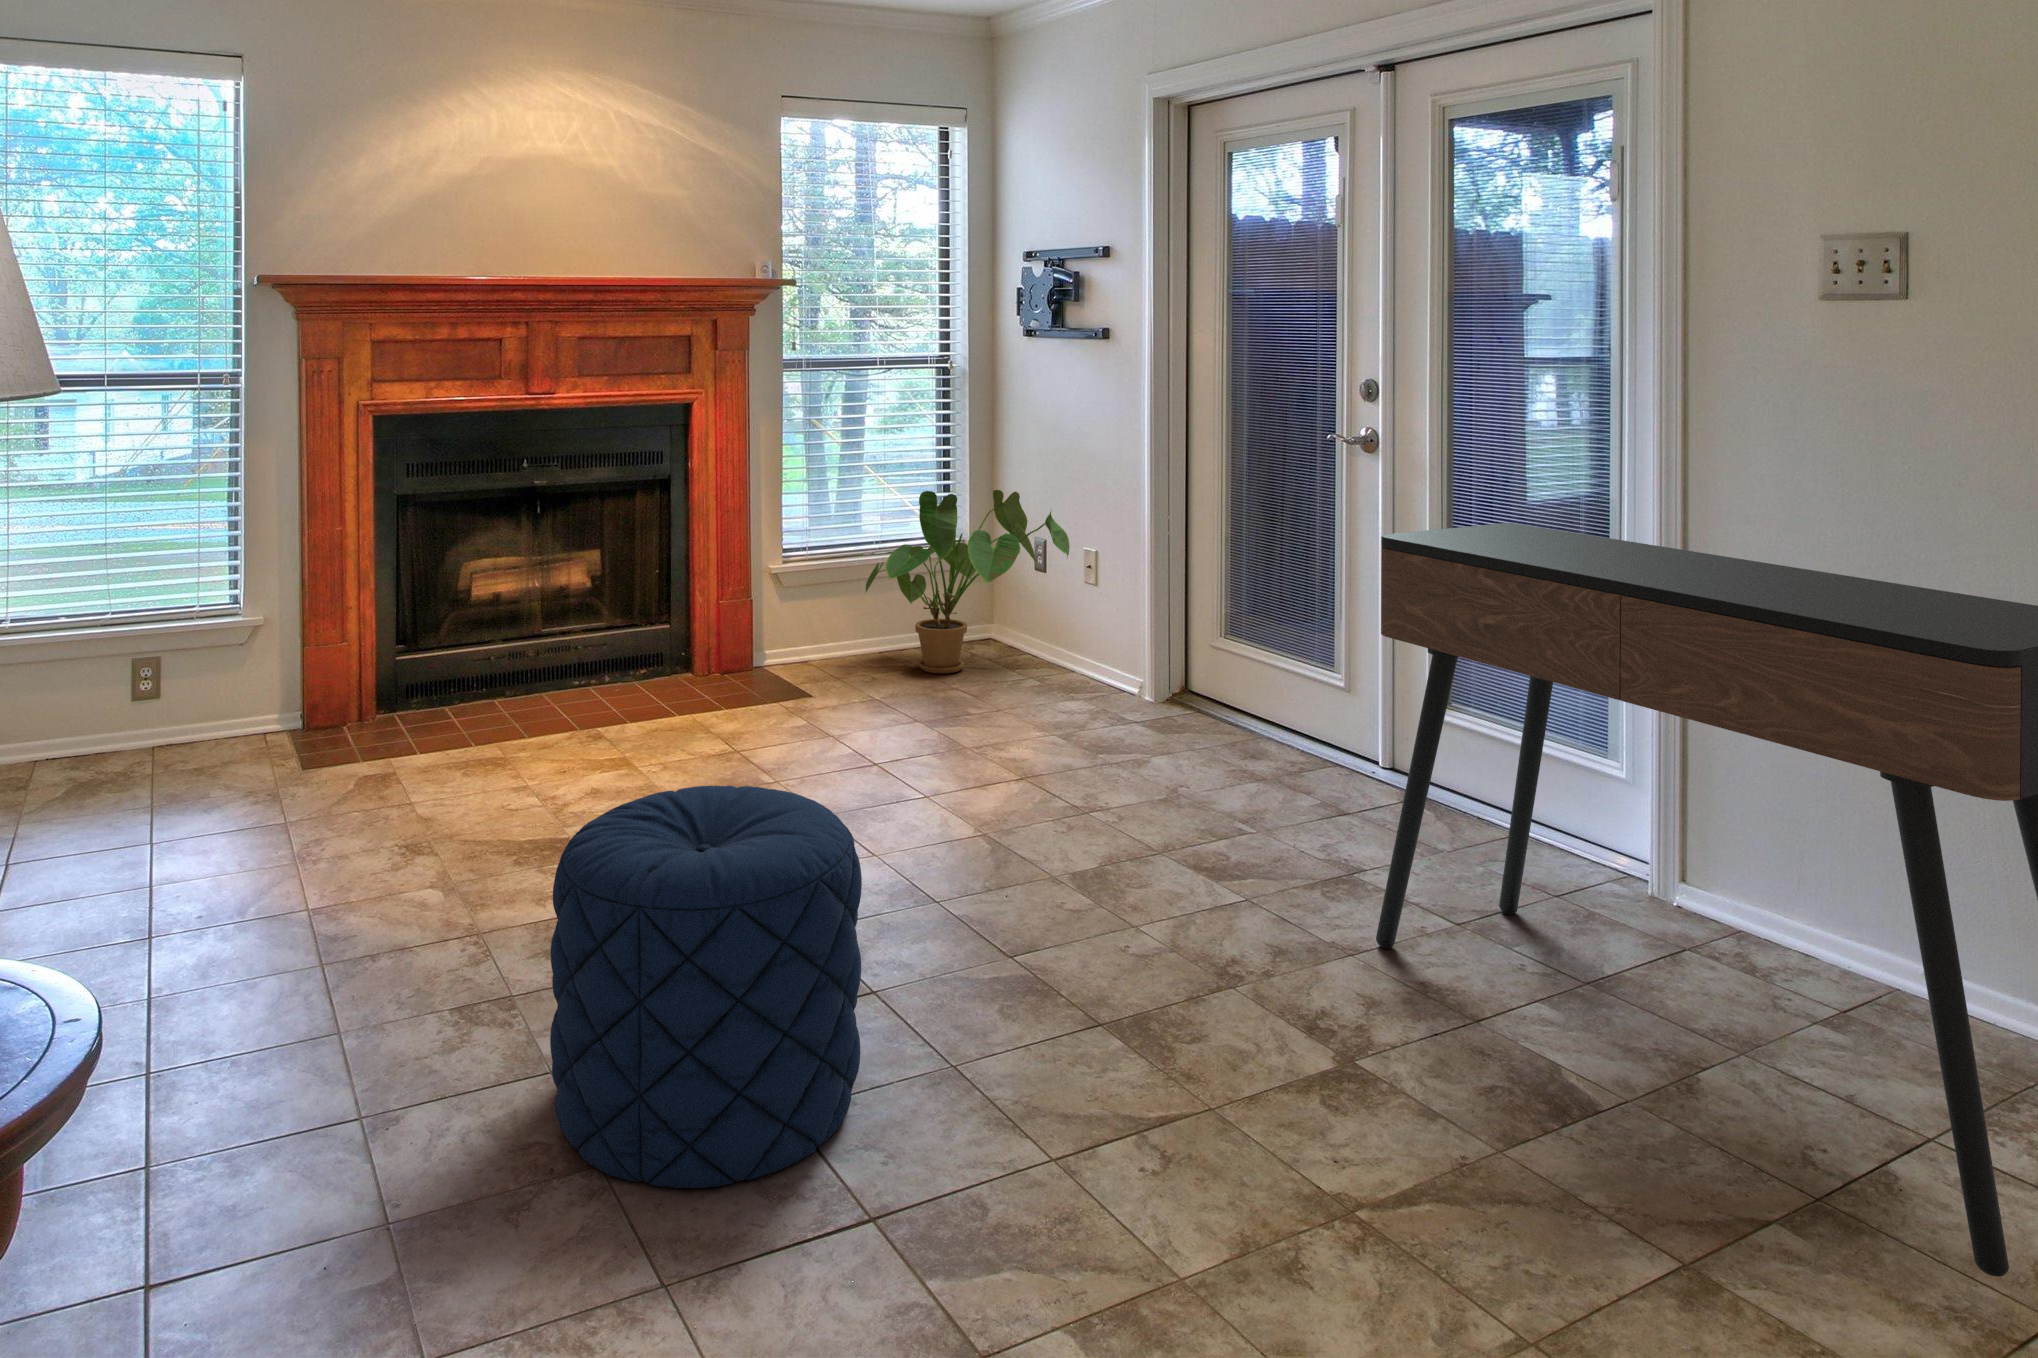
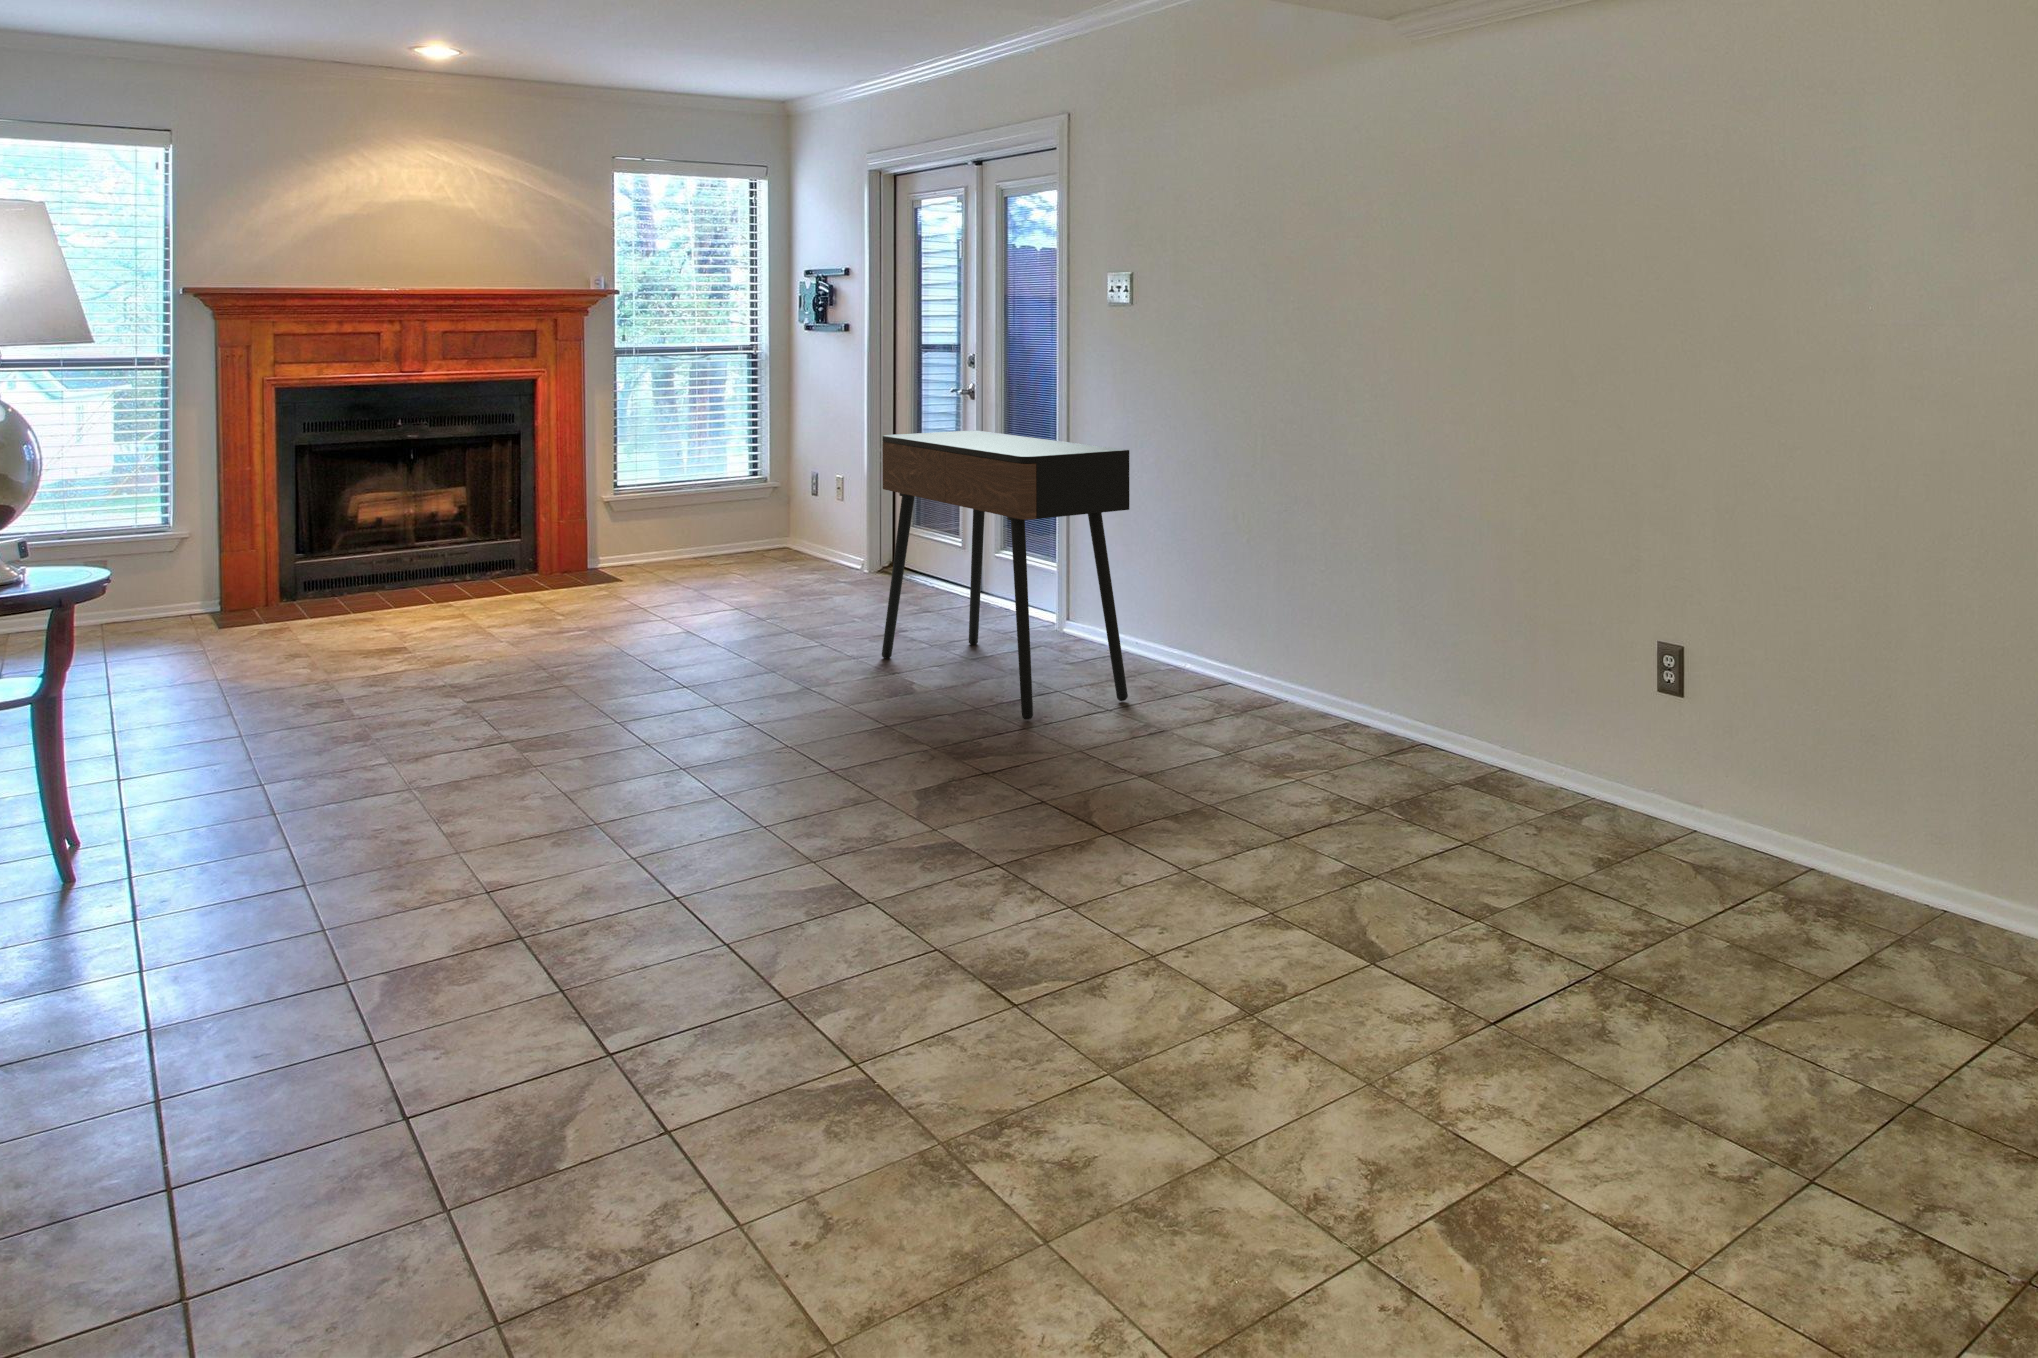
house plant: present [866,490,1070,673] -> none [679,440,828,568]
pouf: present [550,786,862,1188] -> none [365,567,543,740]

